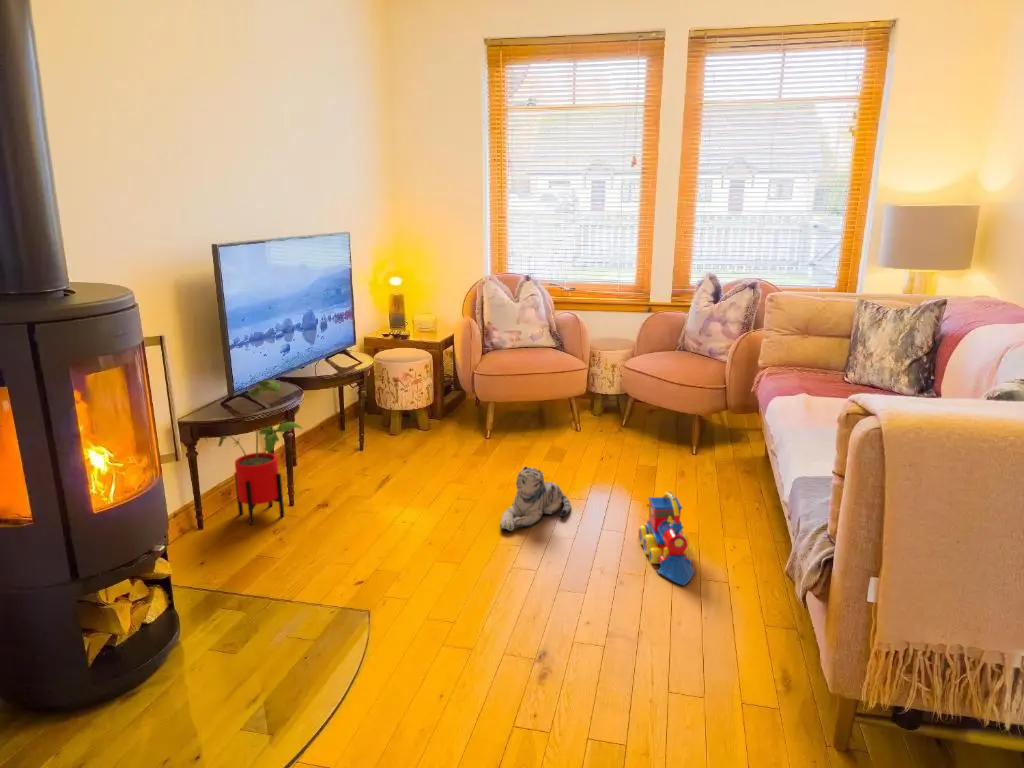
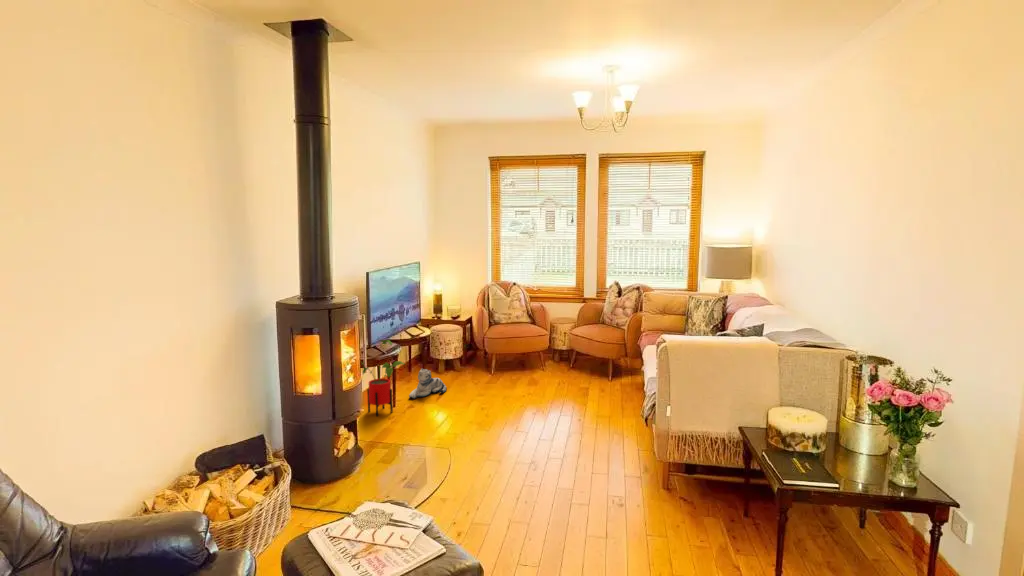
plush toy: present [500,466,571,531] -> present [409,368,447,398]
toy train: present [638,491,695,585] -> none [579,392,607,436]

